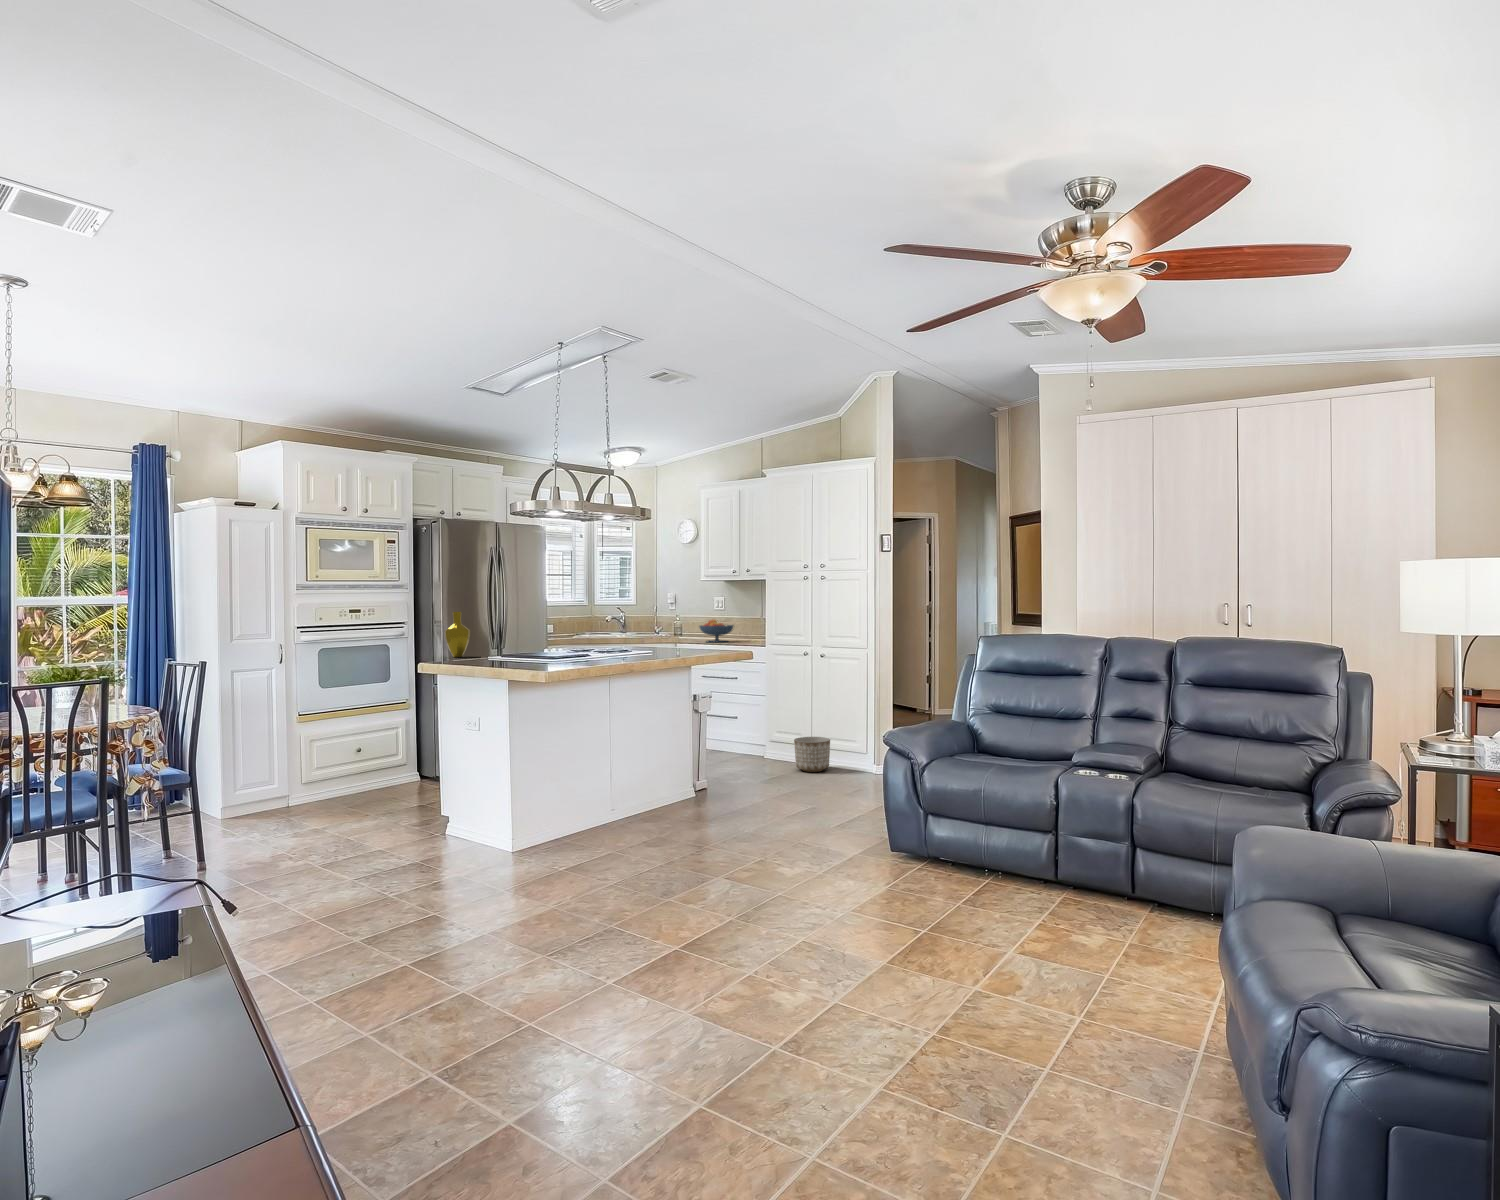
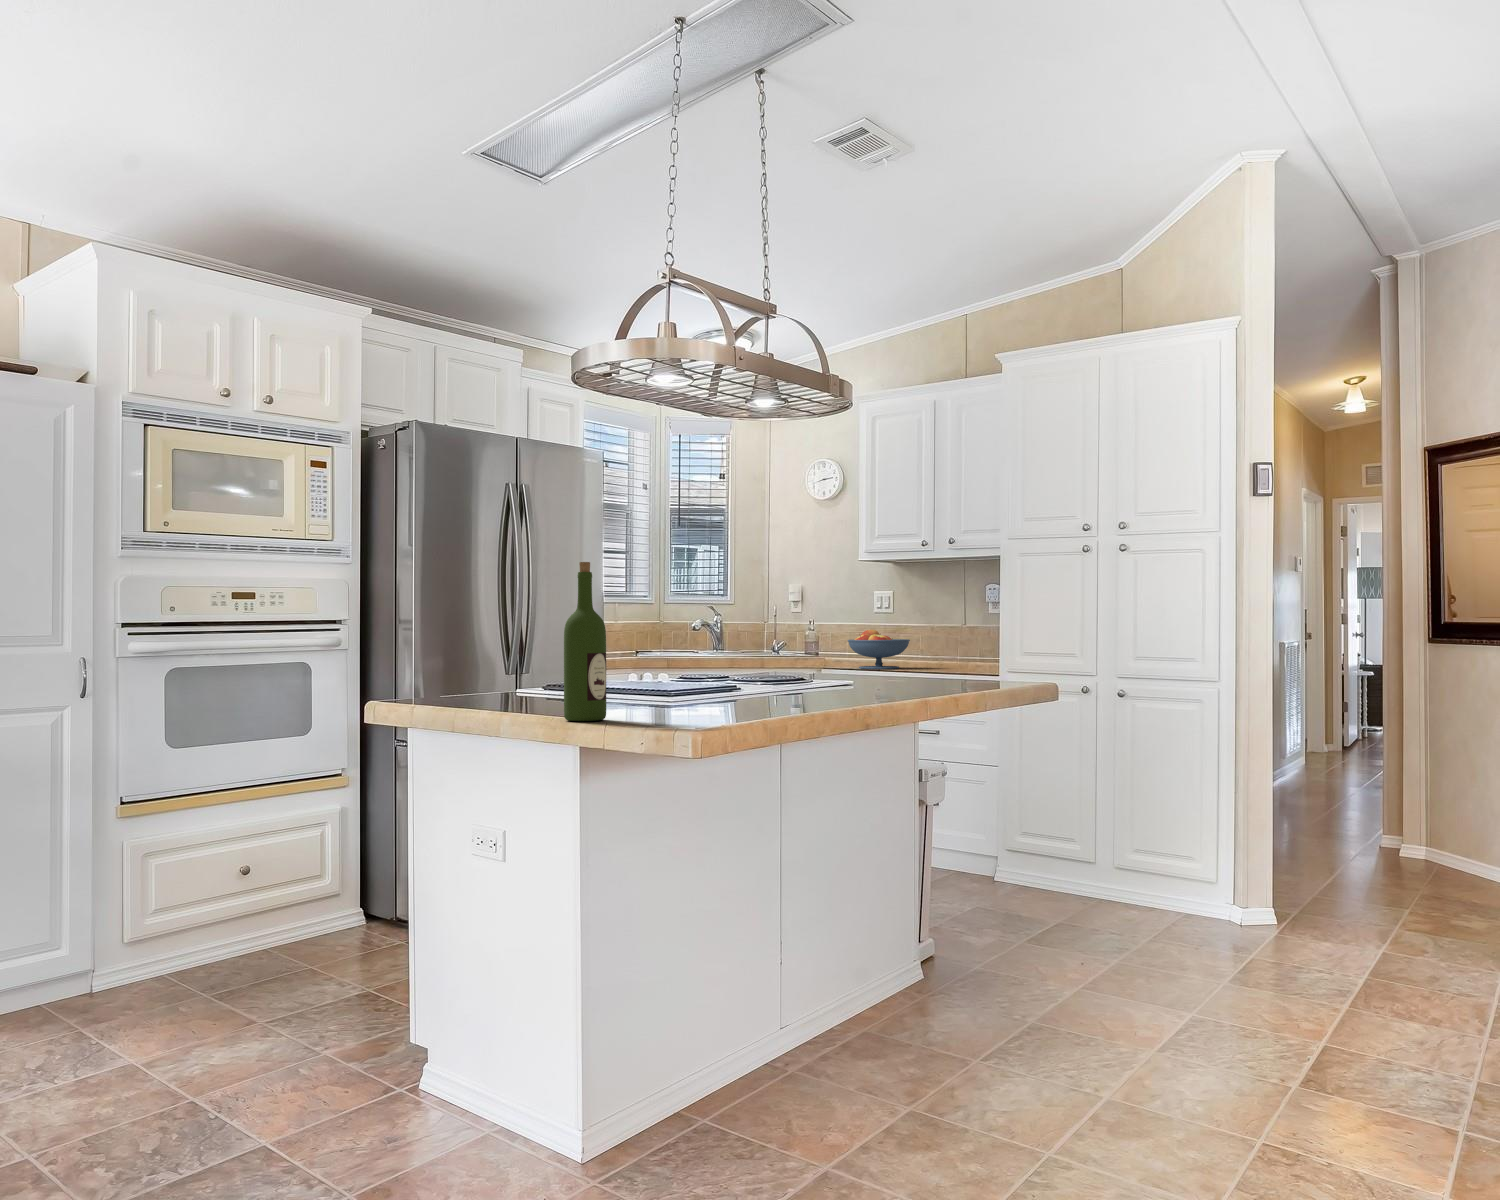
wine bottle: none [500,607,517,670] -> present [564,562,606,721]
vase: present [444,612,470,657] -> none [418,597,470,689]
planter: present [794,737,830,772] -> none [1073,847,1146,919]

